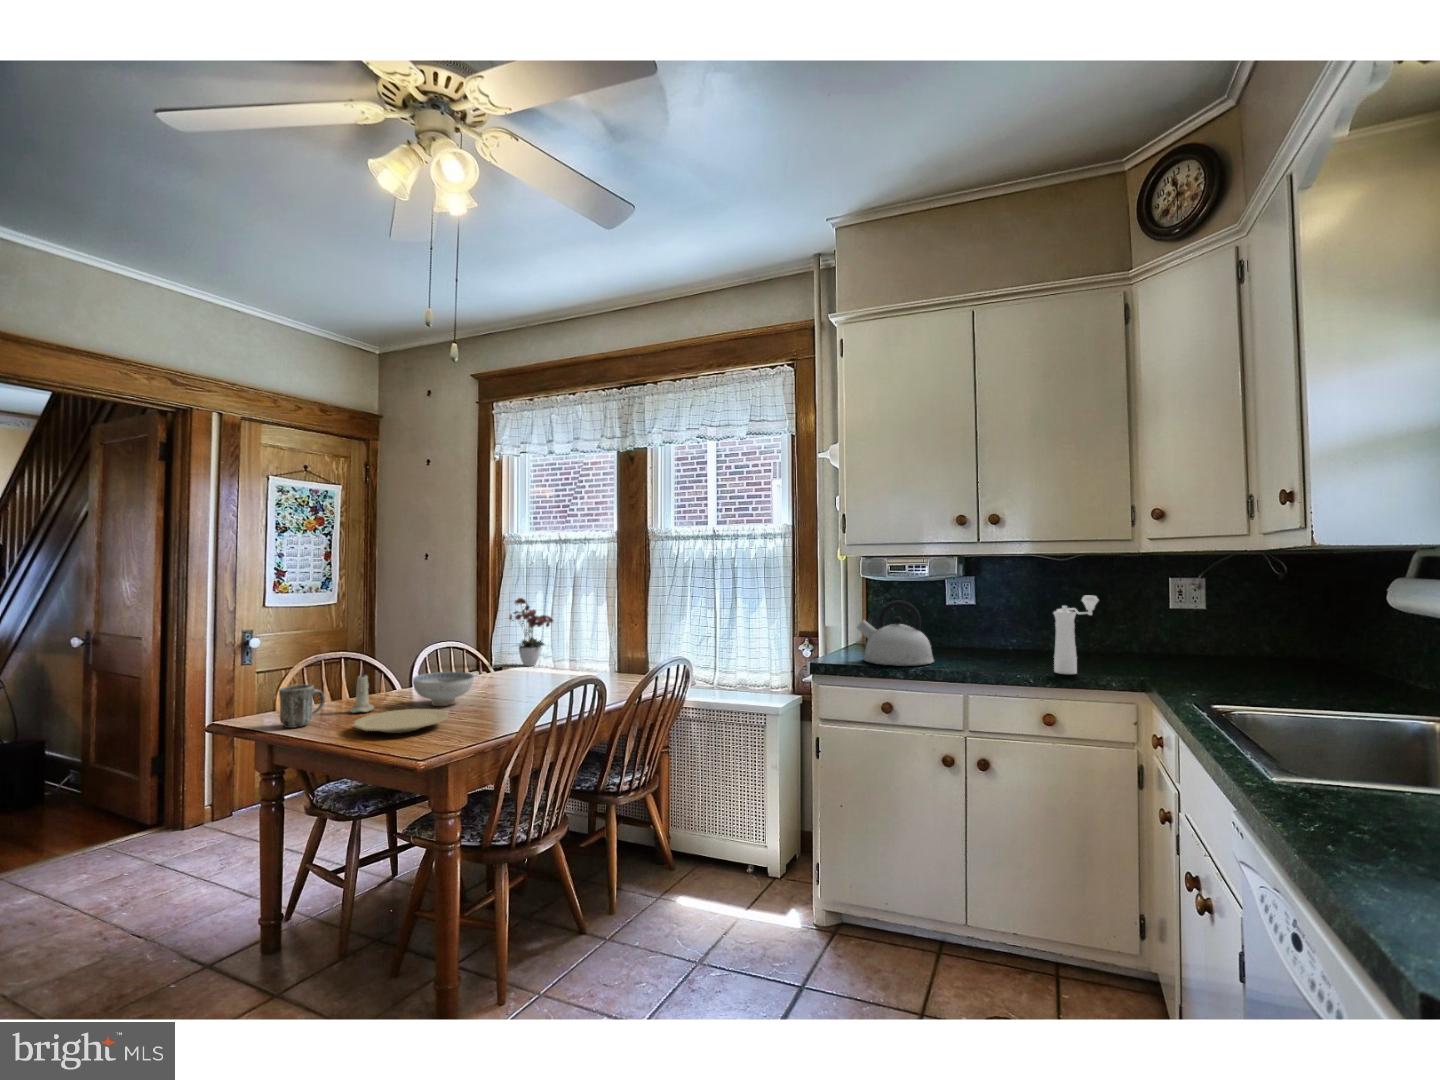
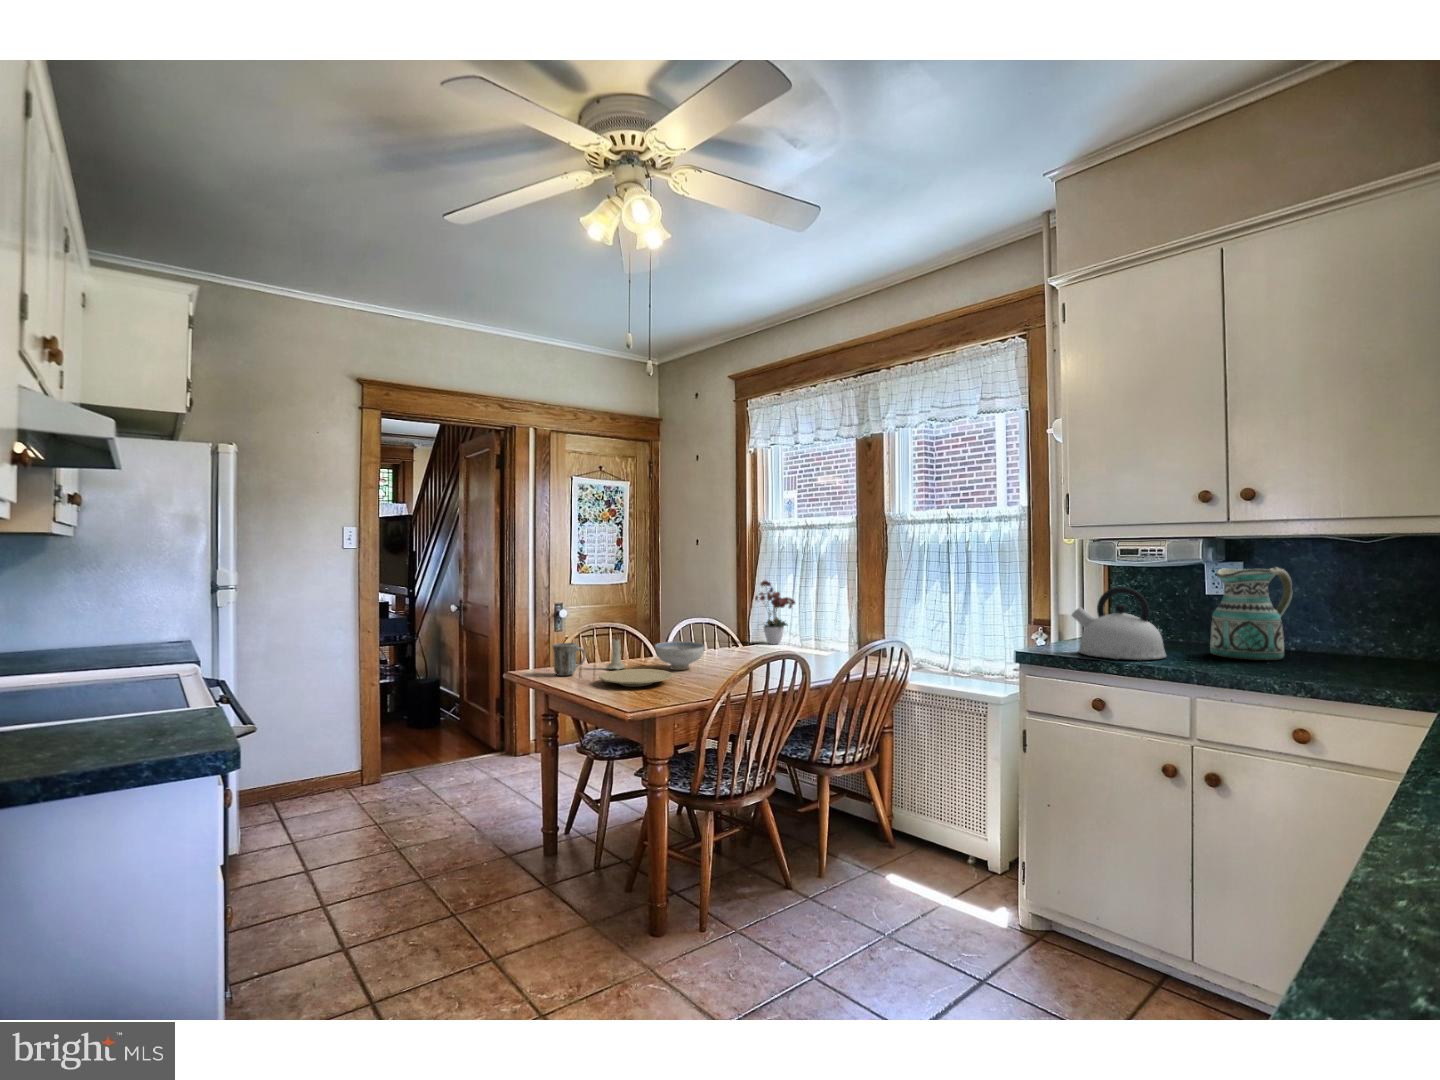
ceramic pitcher: none [959,581,1013,659] -> present [1210,567,1292,660]
pepper mill: present [1054,596,1098,674] -> none [1316,585,1393,681]

